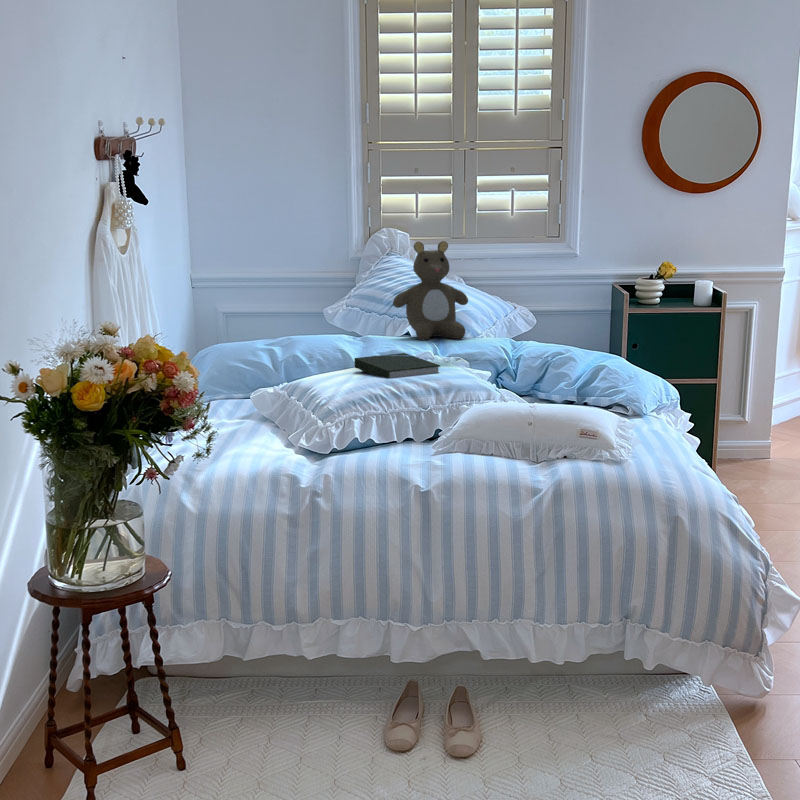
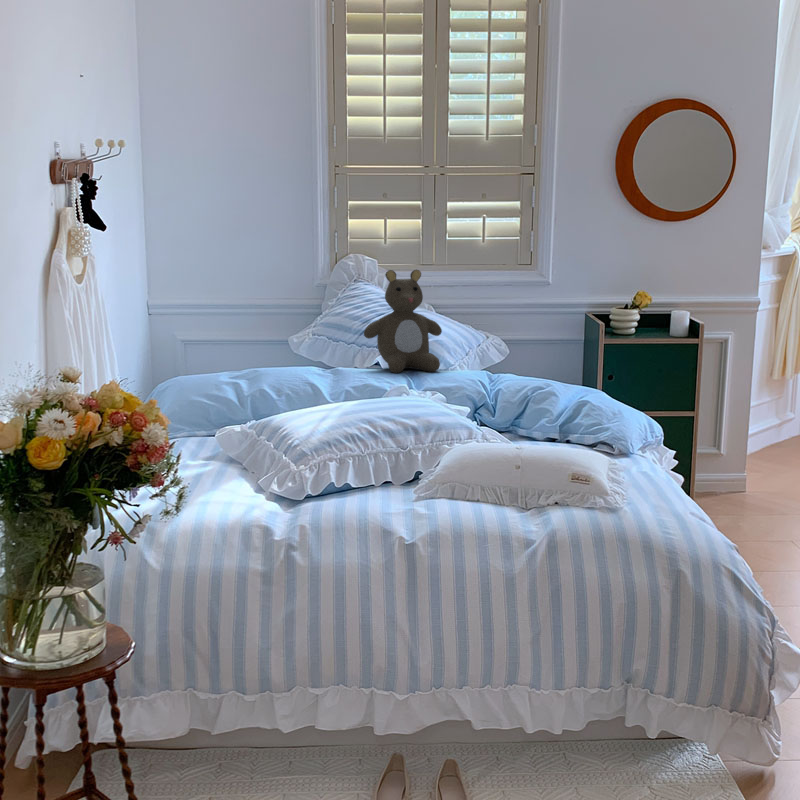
book: present [354,353,441,378] -> none [328,389,421,421]

